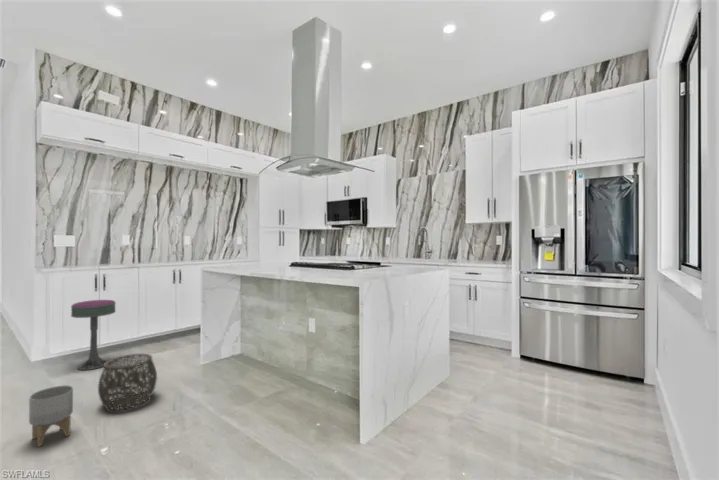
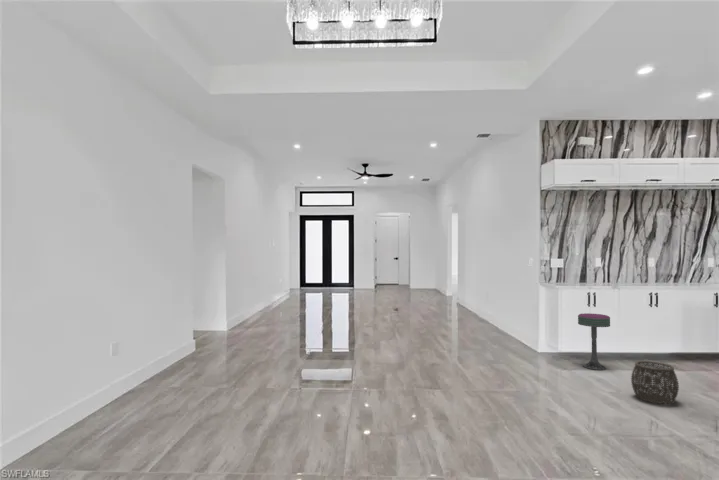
planter: present [29,385,73,446] -> none [602,371,628,408]

